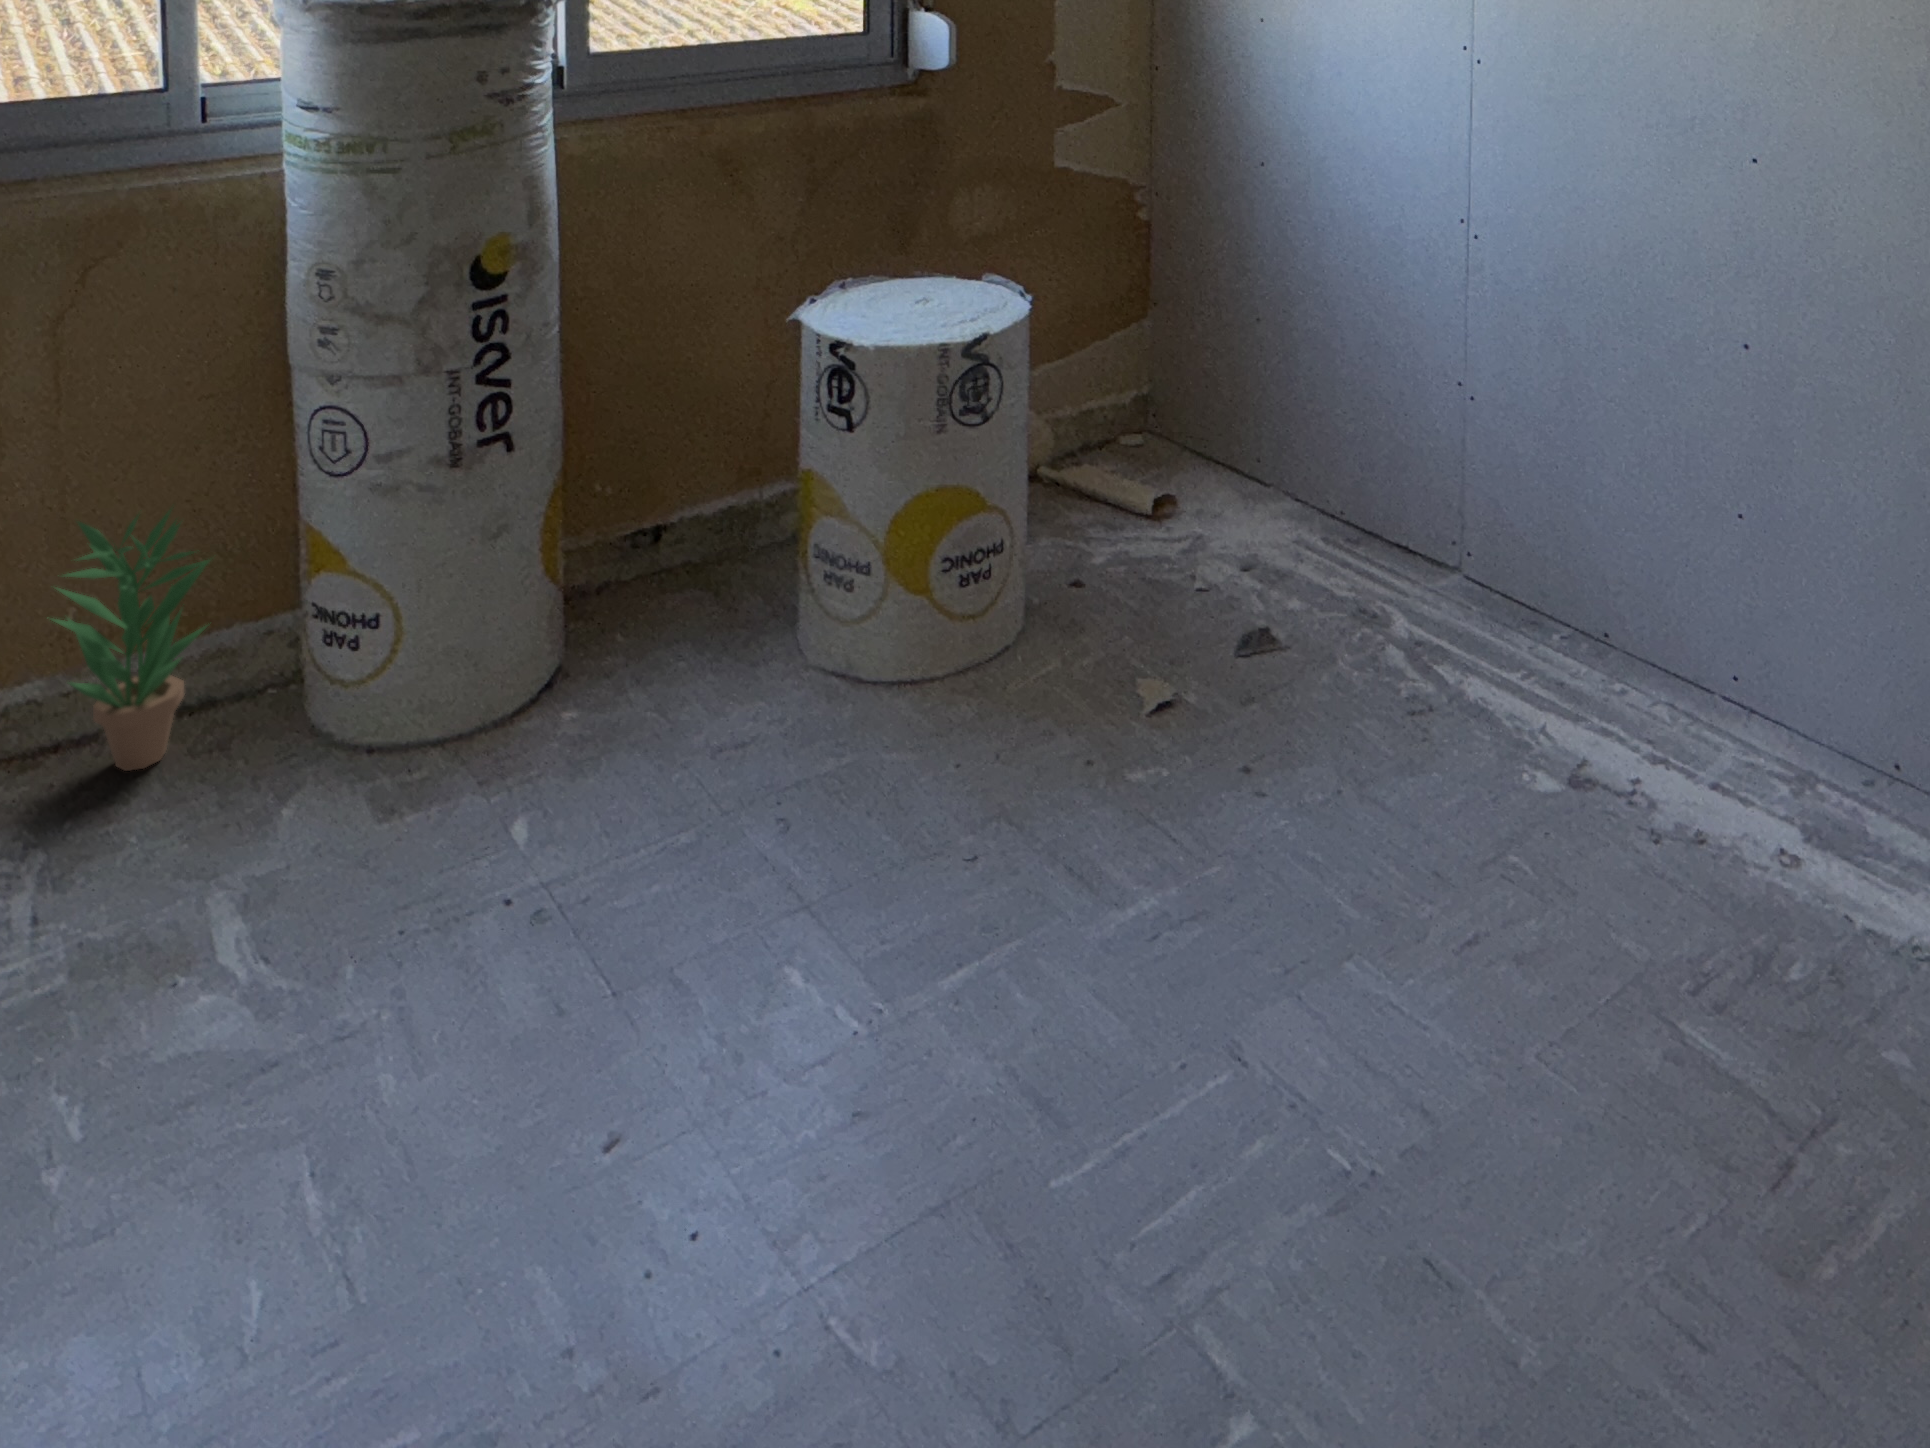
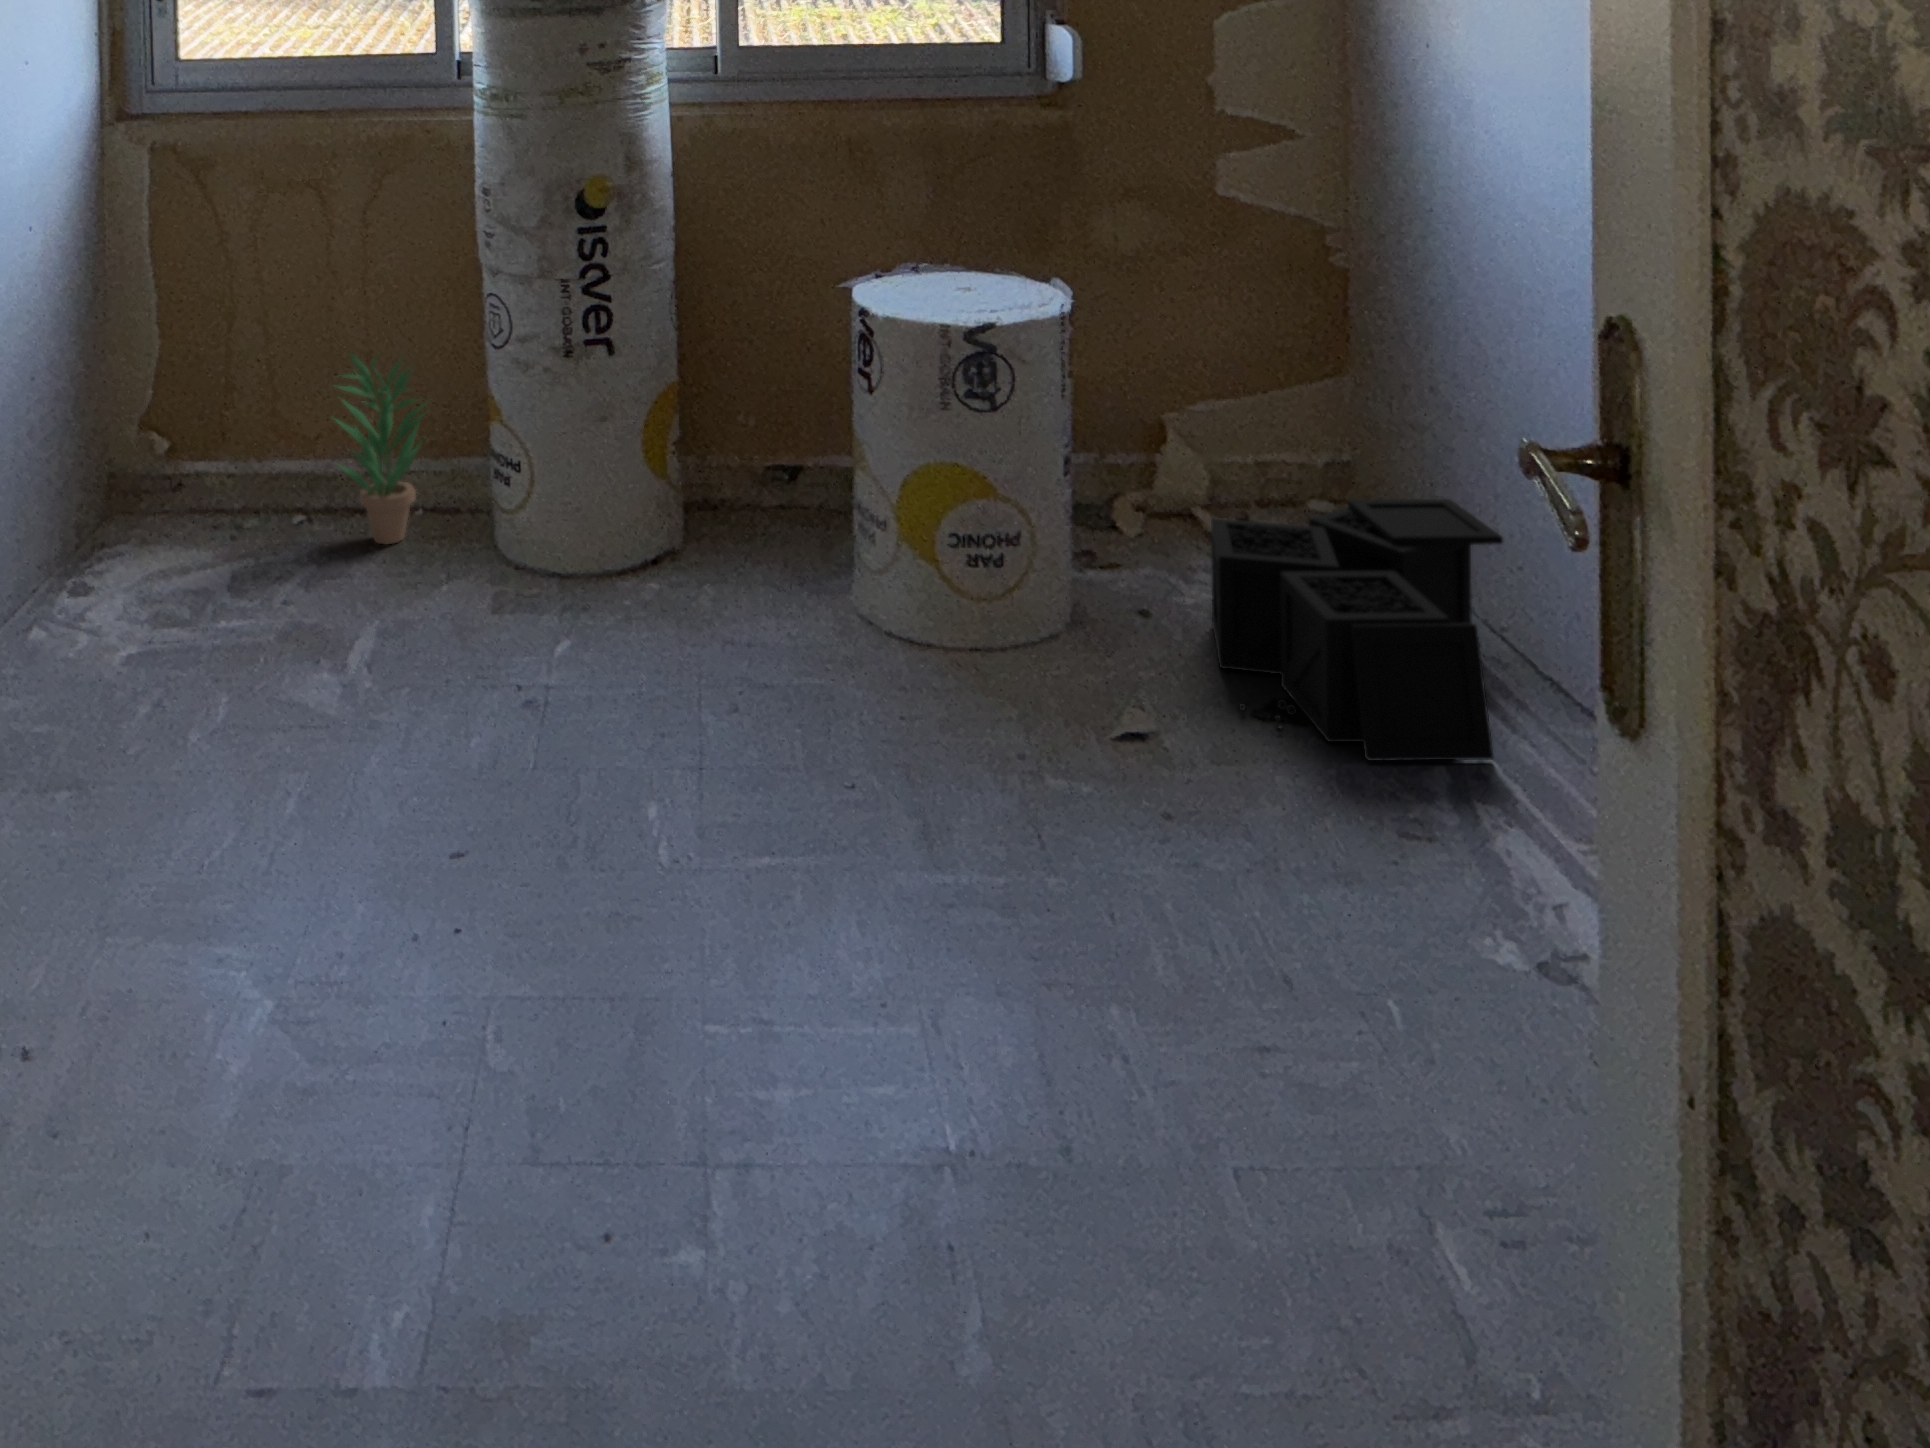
storage bin: none [1140,416,1423,671] -> present [1211,499,1503,761]

